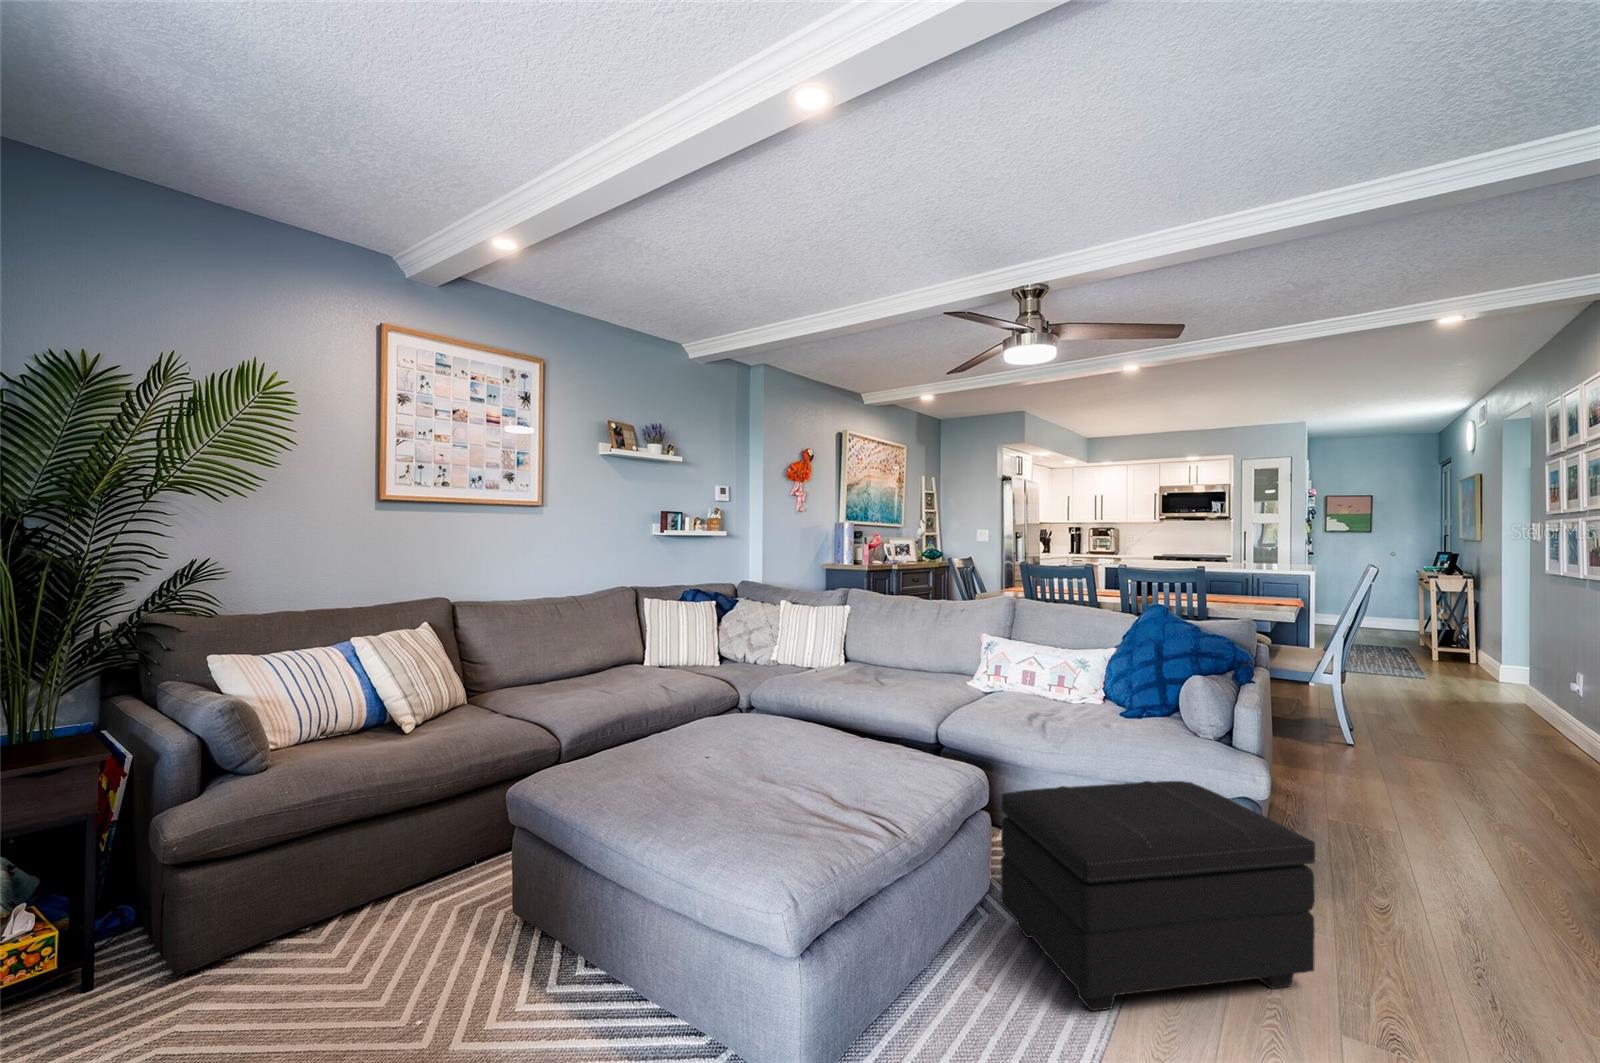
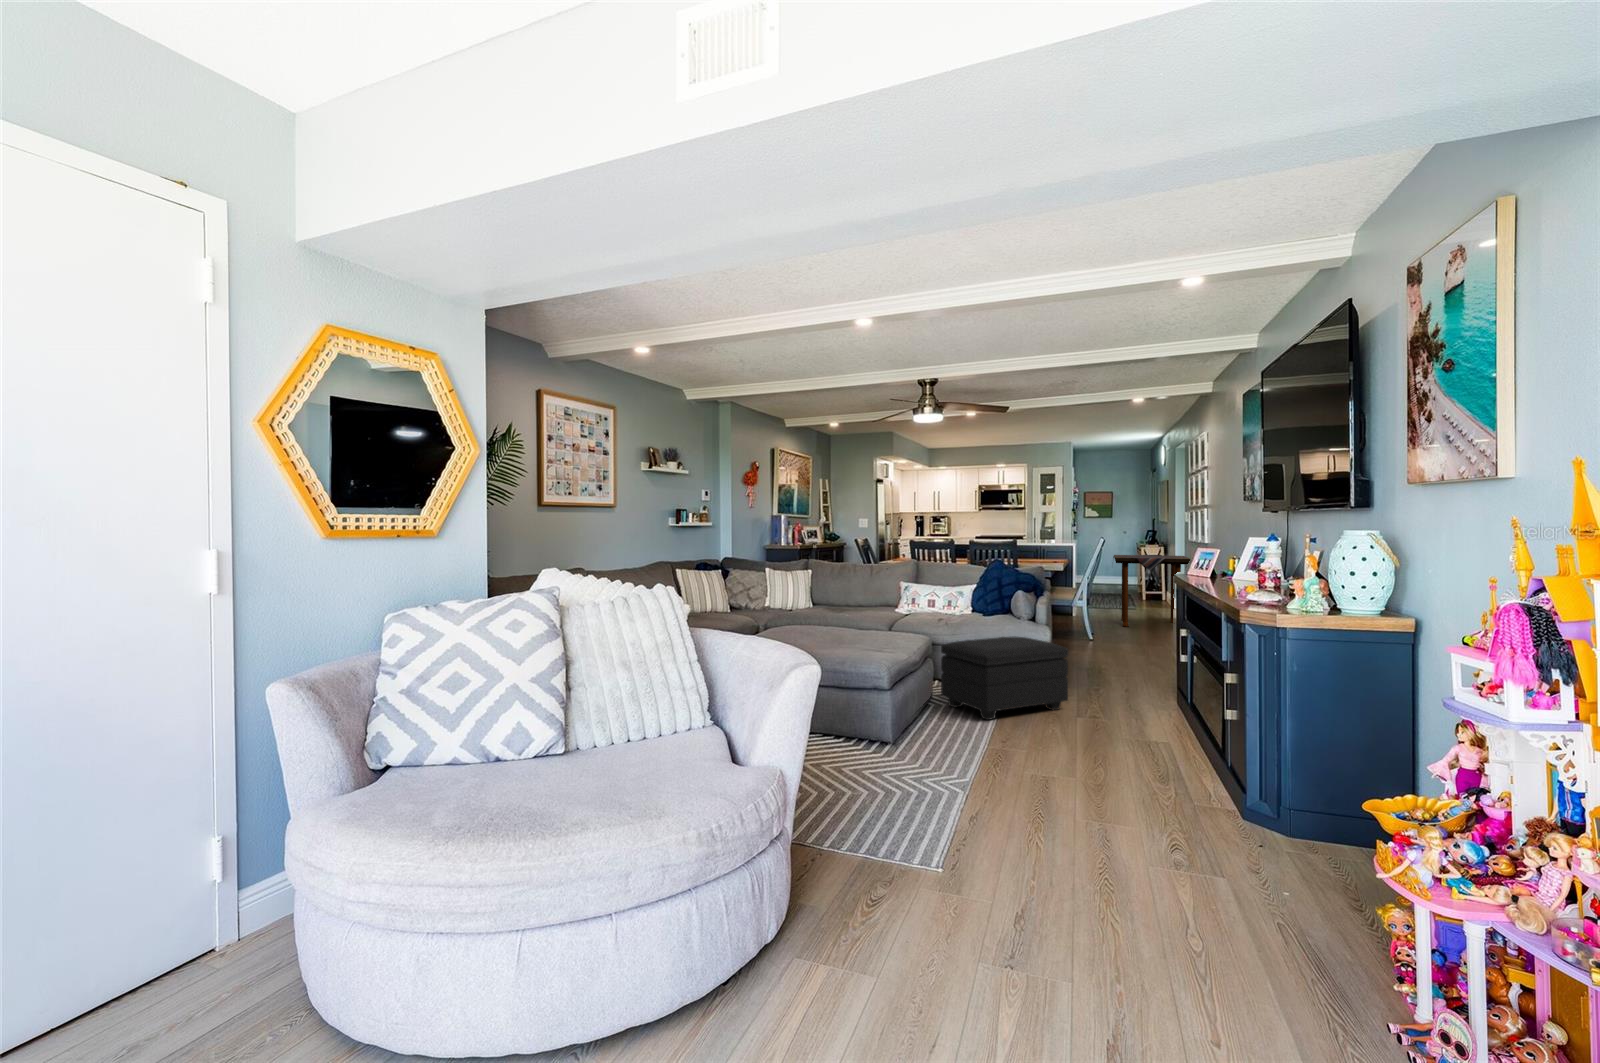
side table: none [1386,591,1555,730] -> present [1113,555,1190,627]

